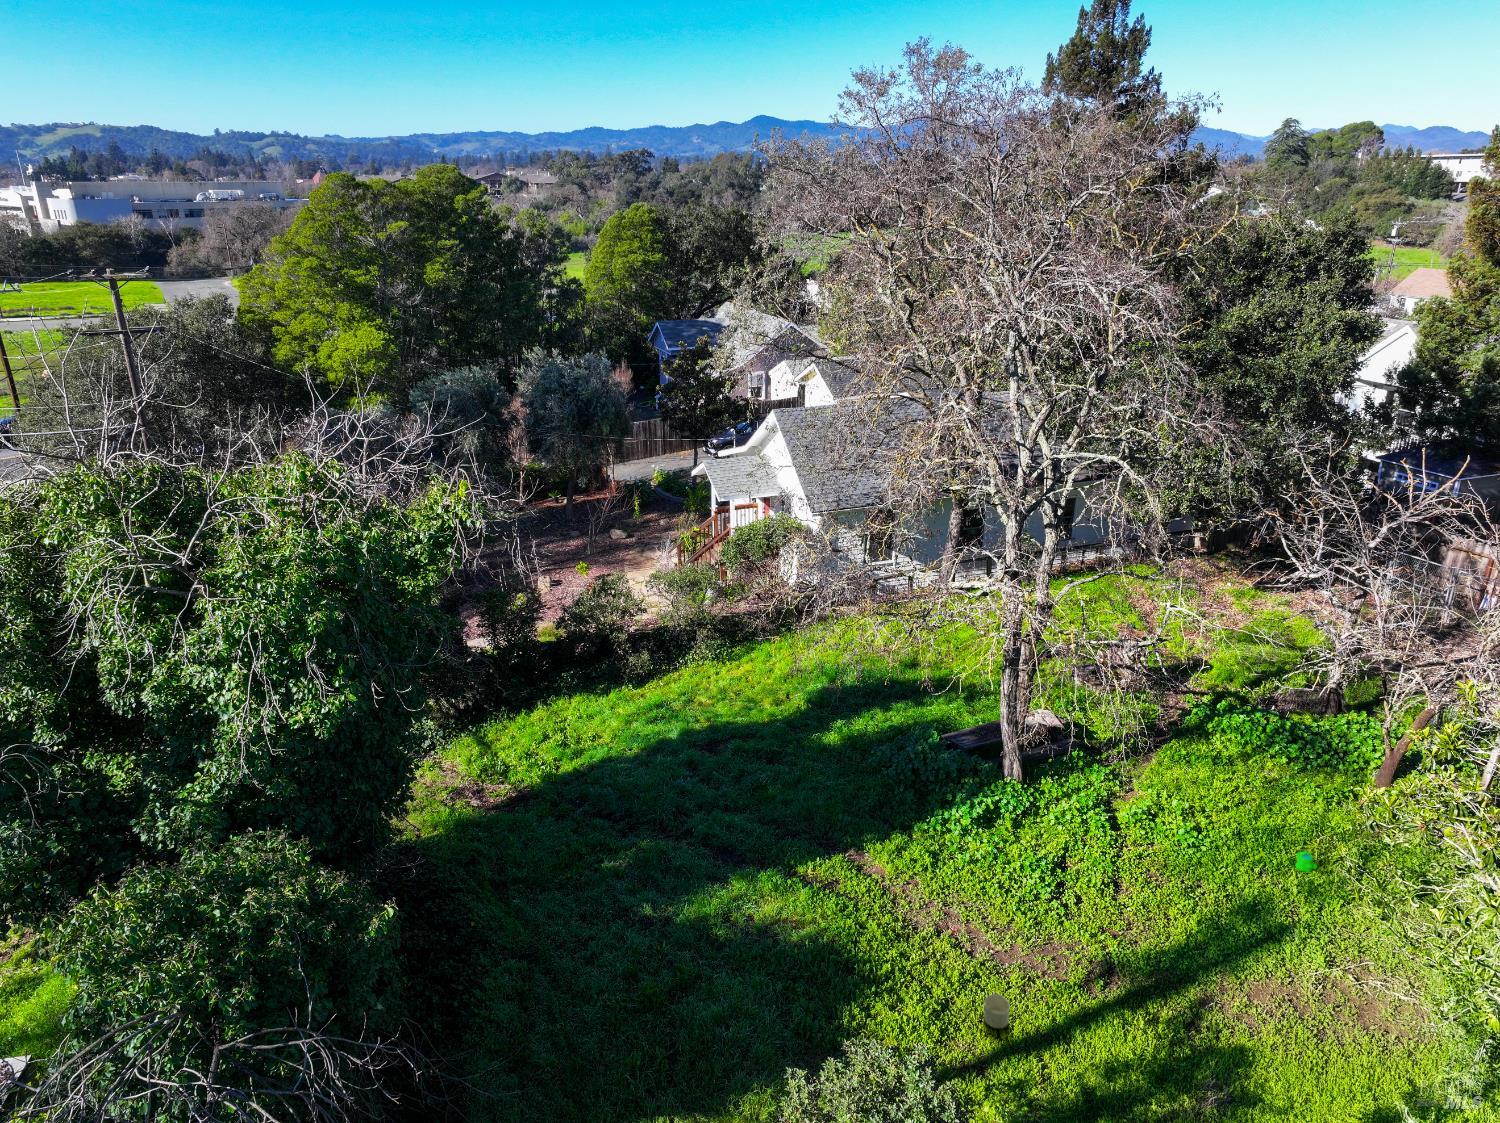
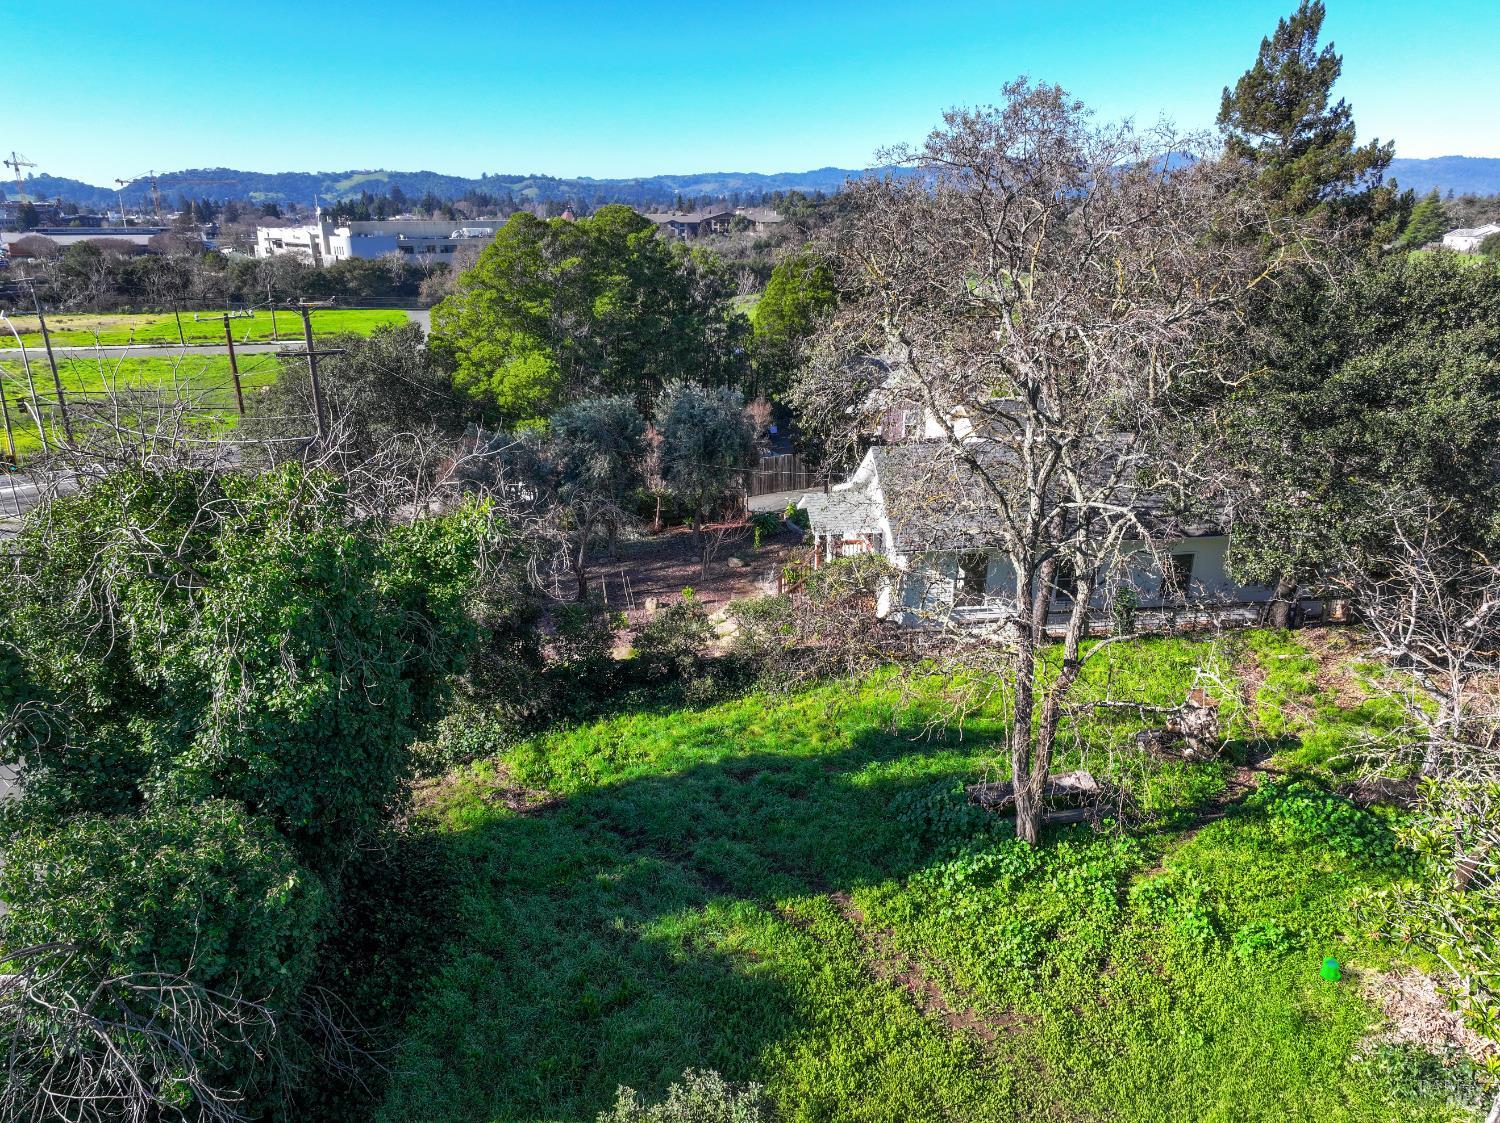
planter: present [984,994,1010,1028] -> none [905,1053,930,1089]

